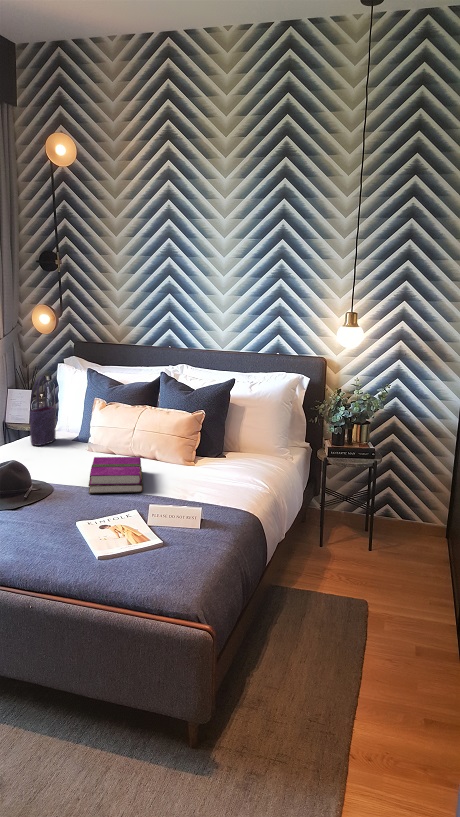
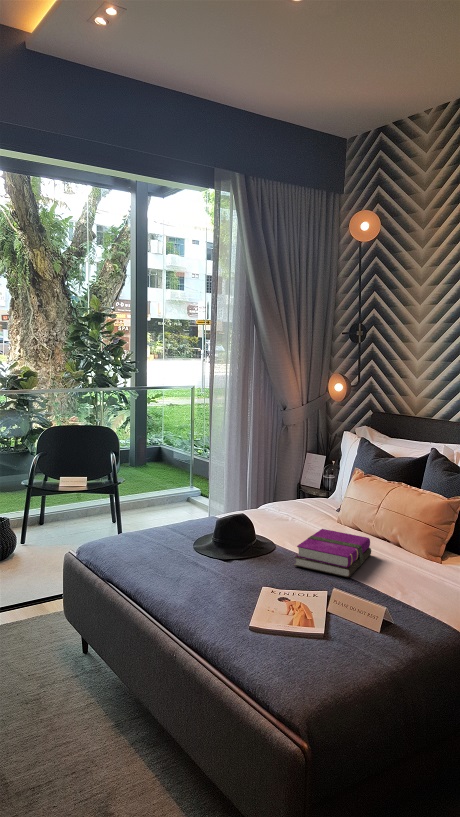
tote bag: present [30,377,56,446] -> none [291,441,320,509]

